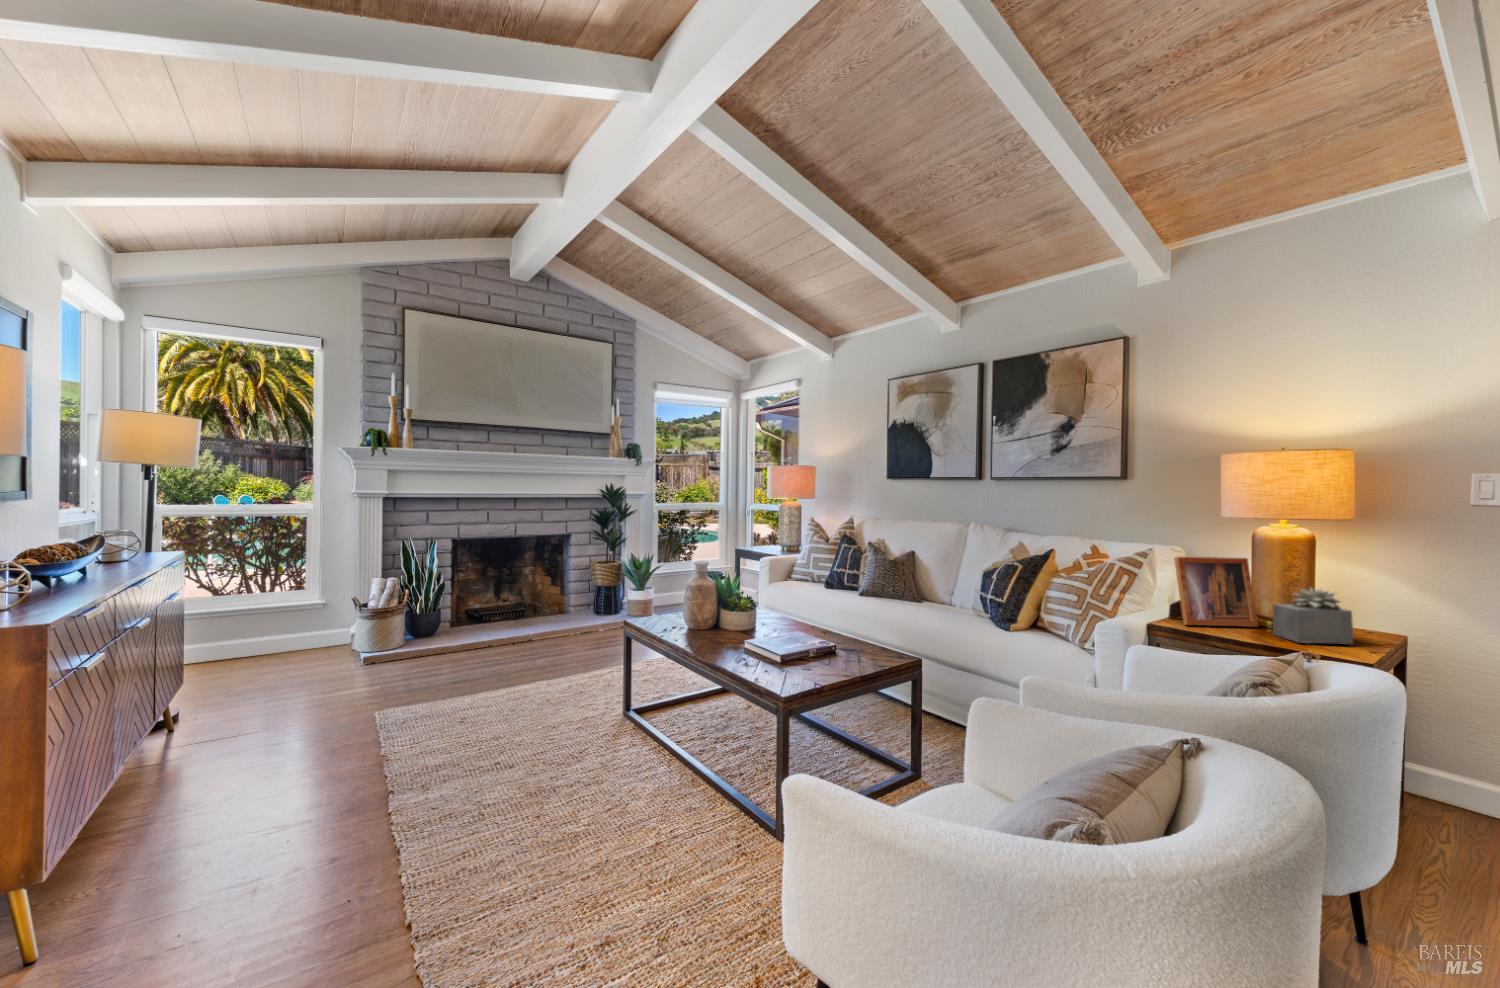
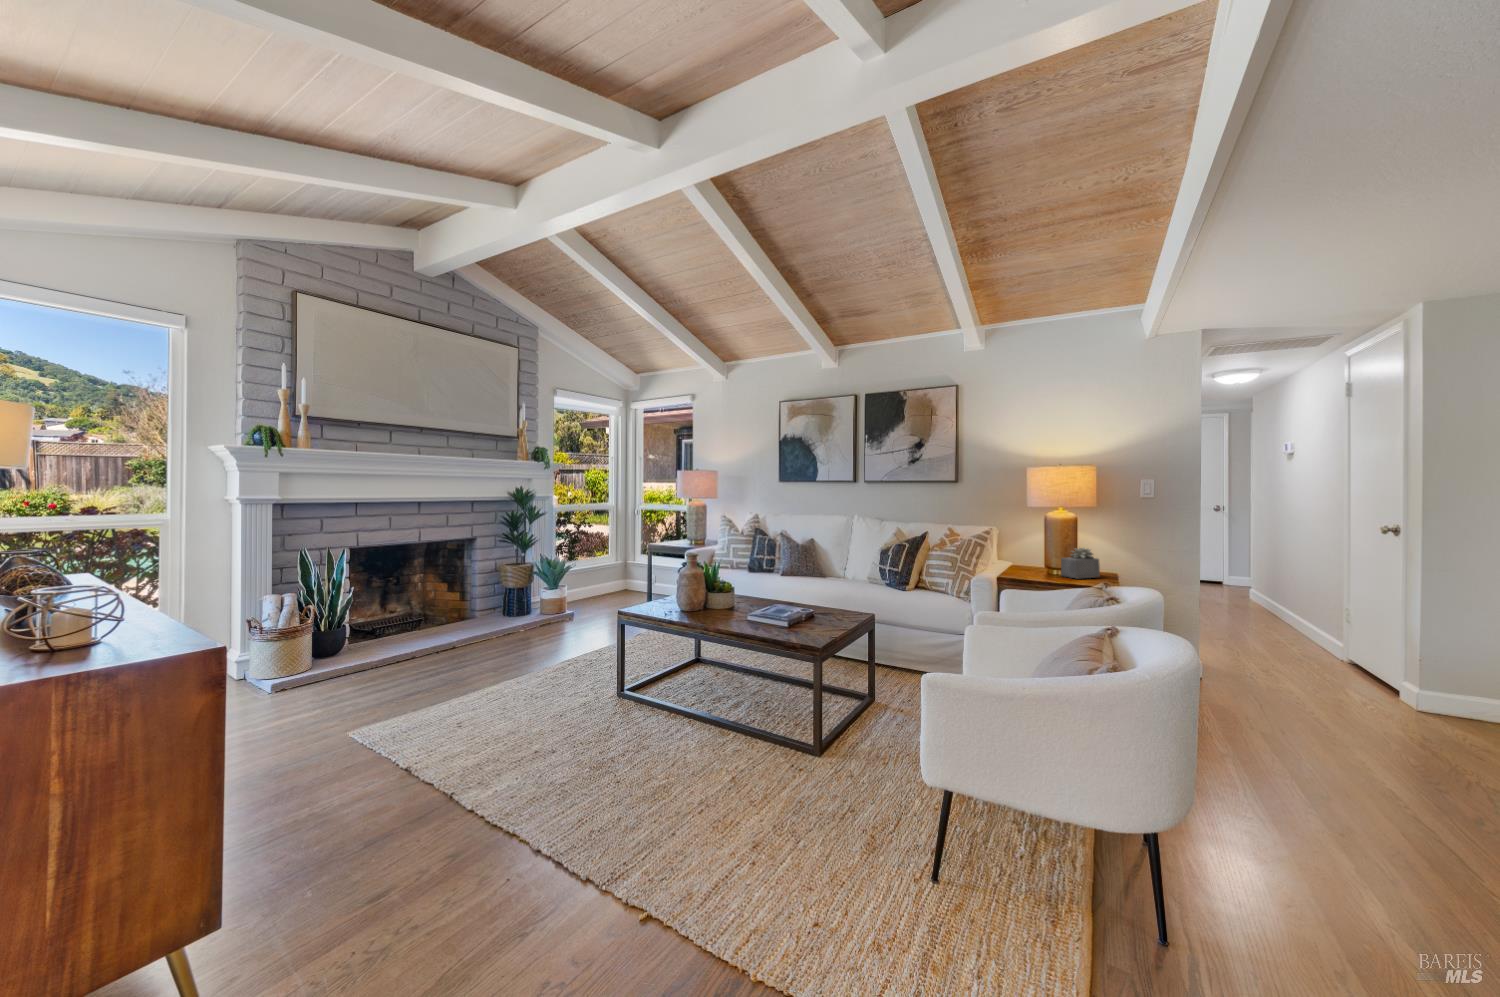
picture frame: present [1169,557,1258,627] -> none [1004,532,1052,574]

